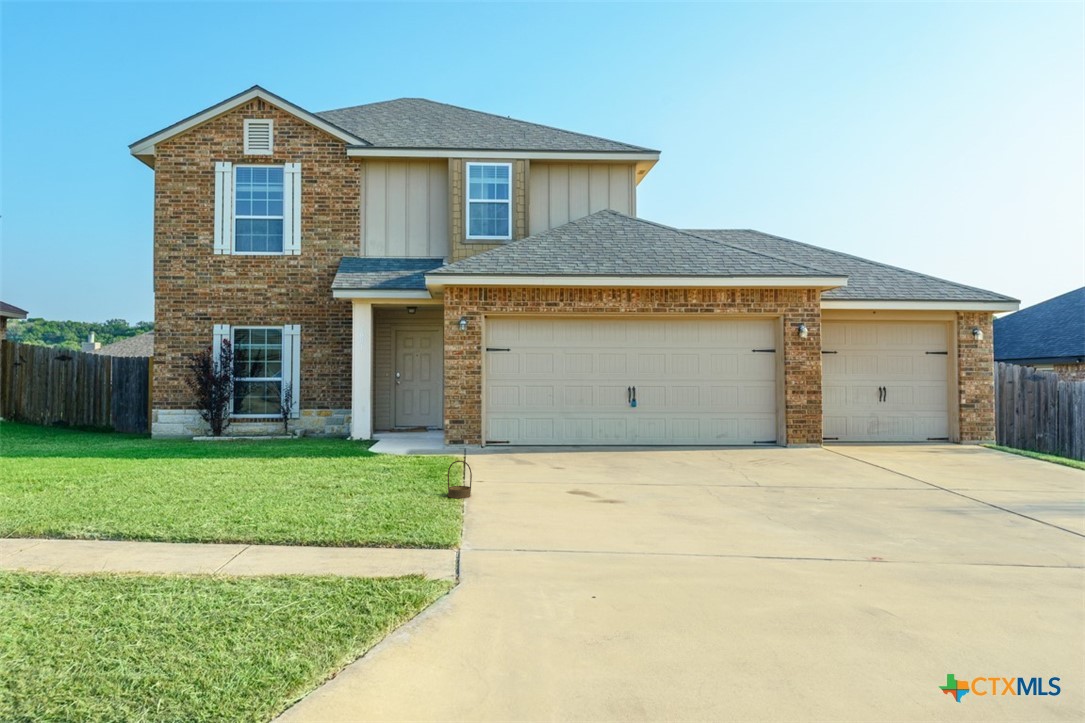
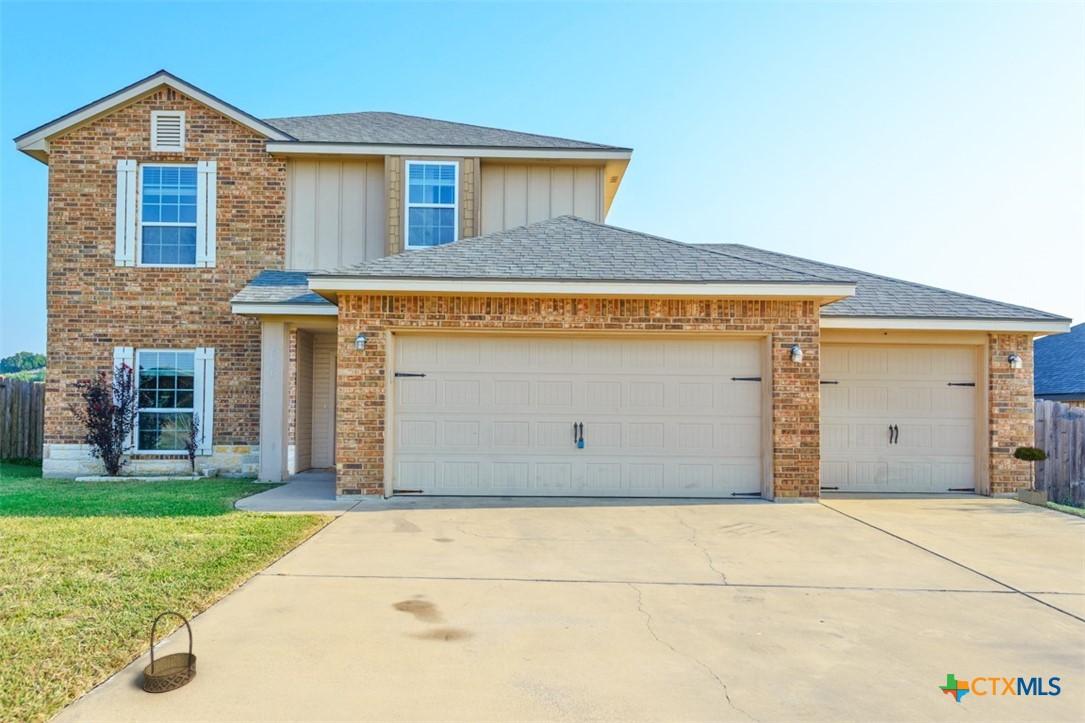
potted tree: none [975,403,999,449] -> present [1013,446,1048,504]

